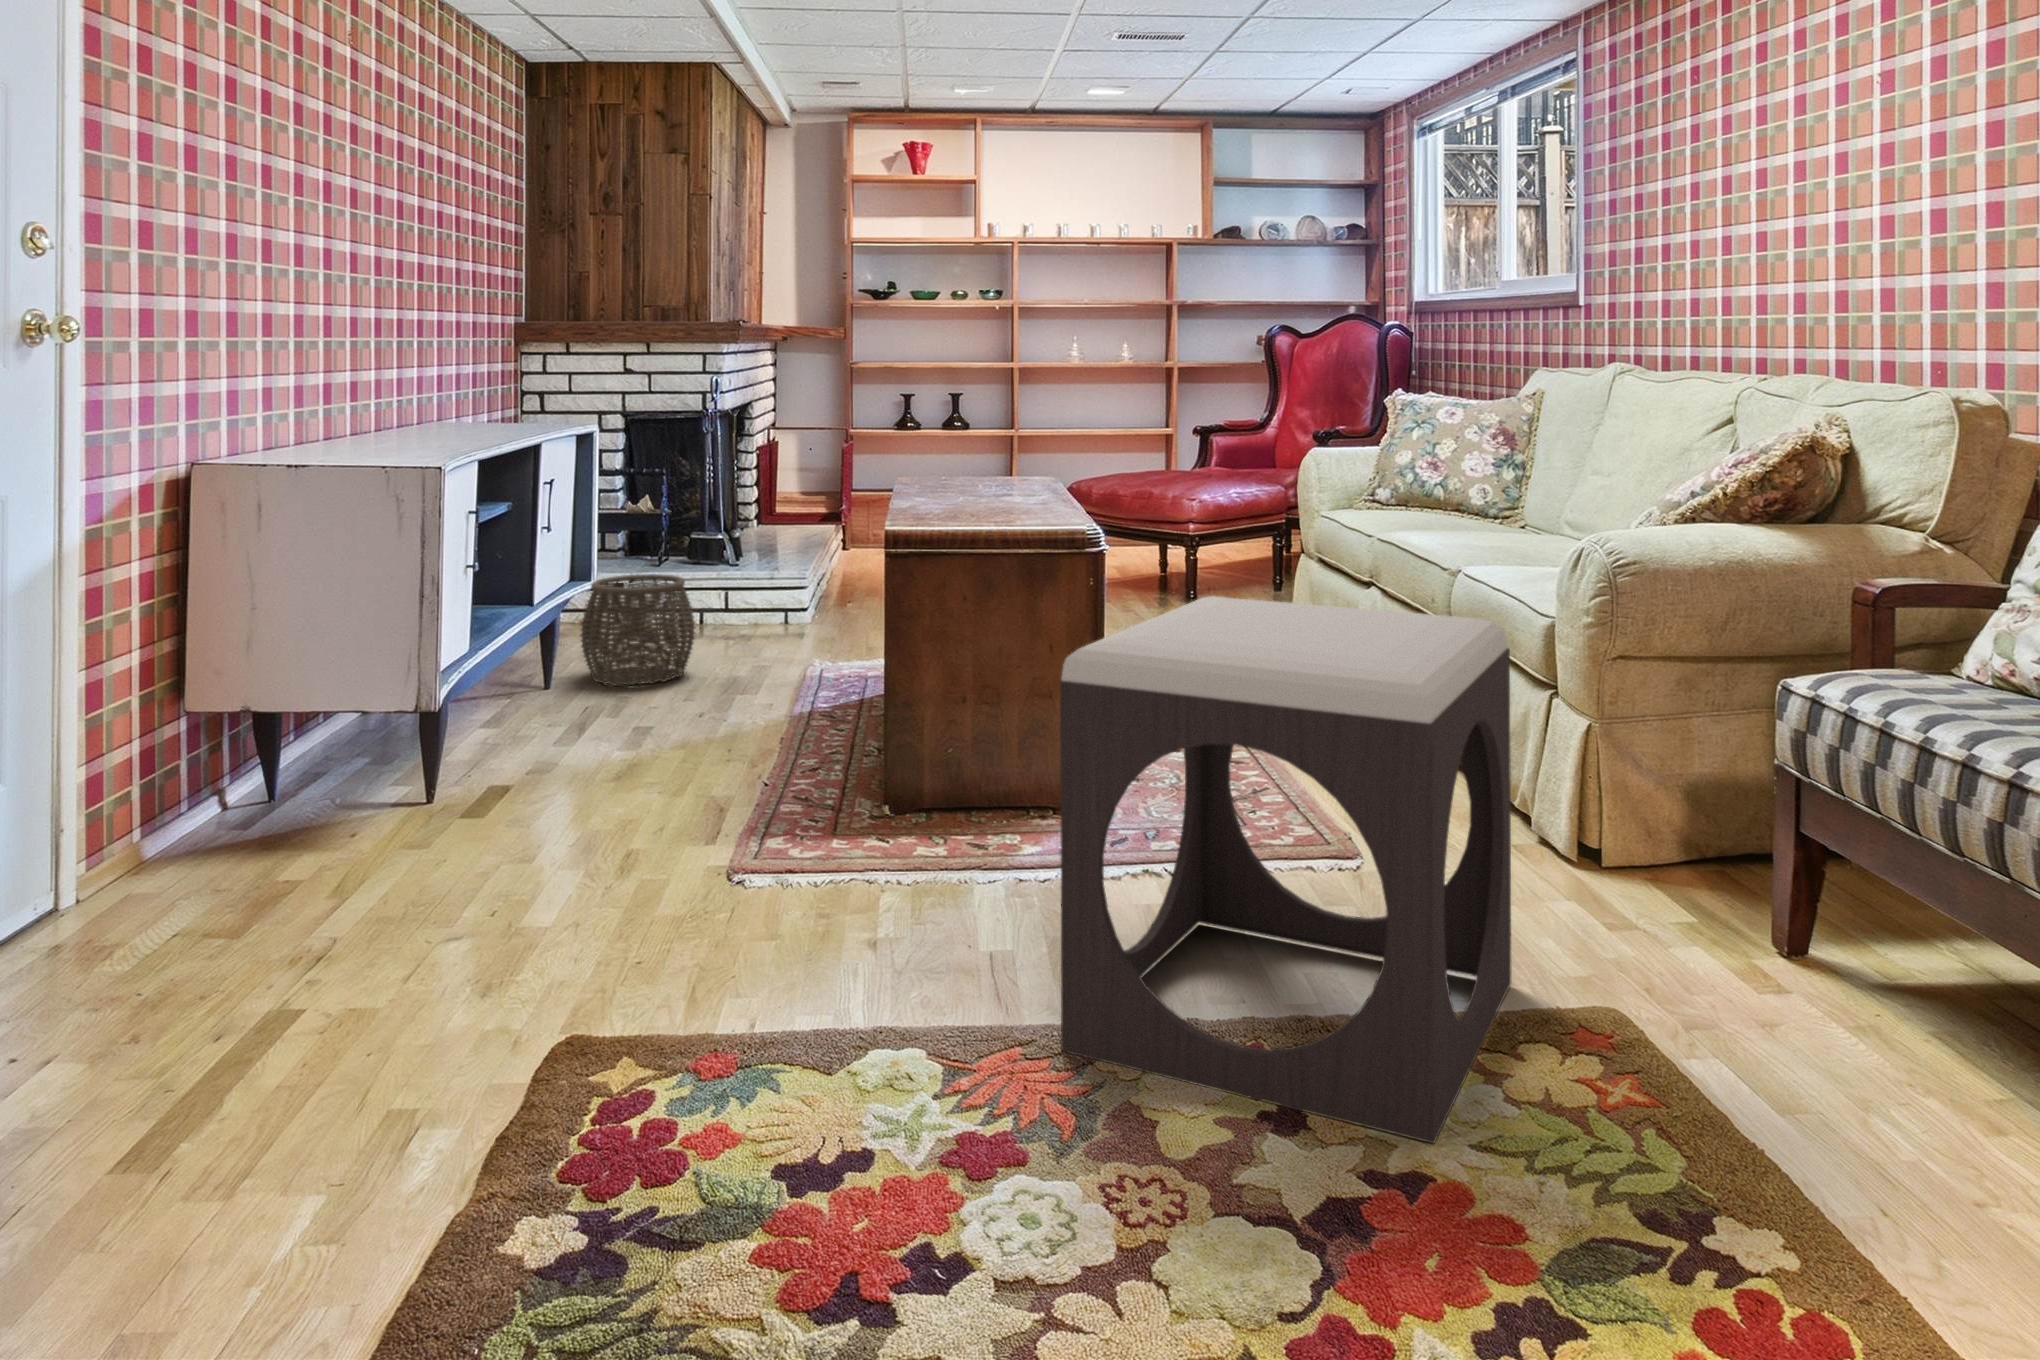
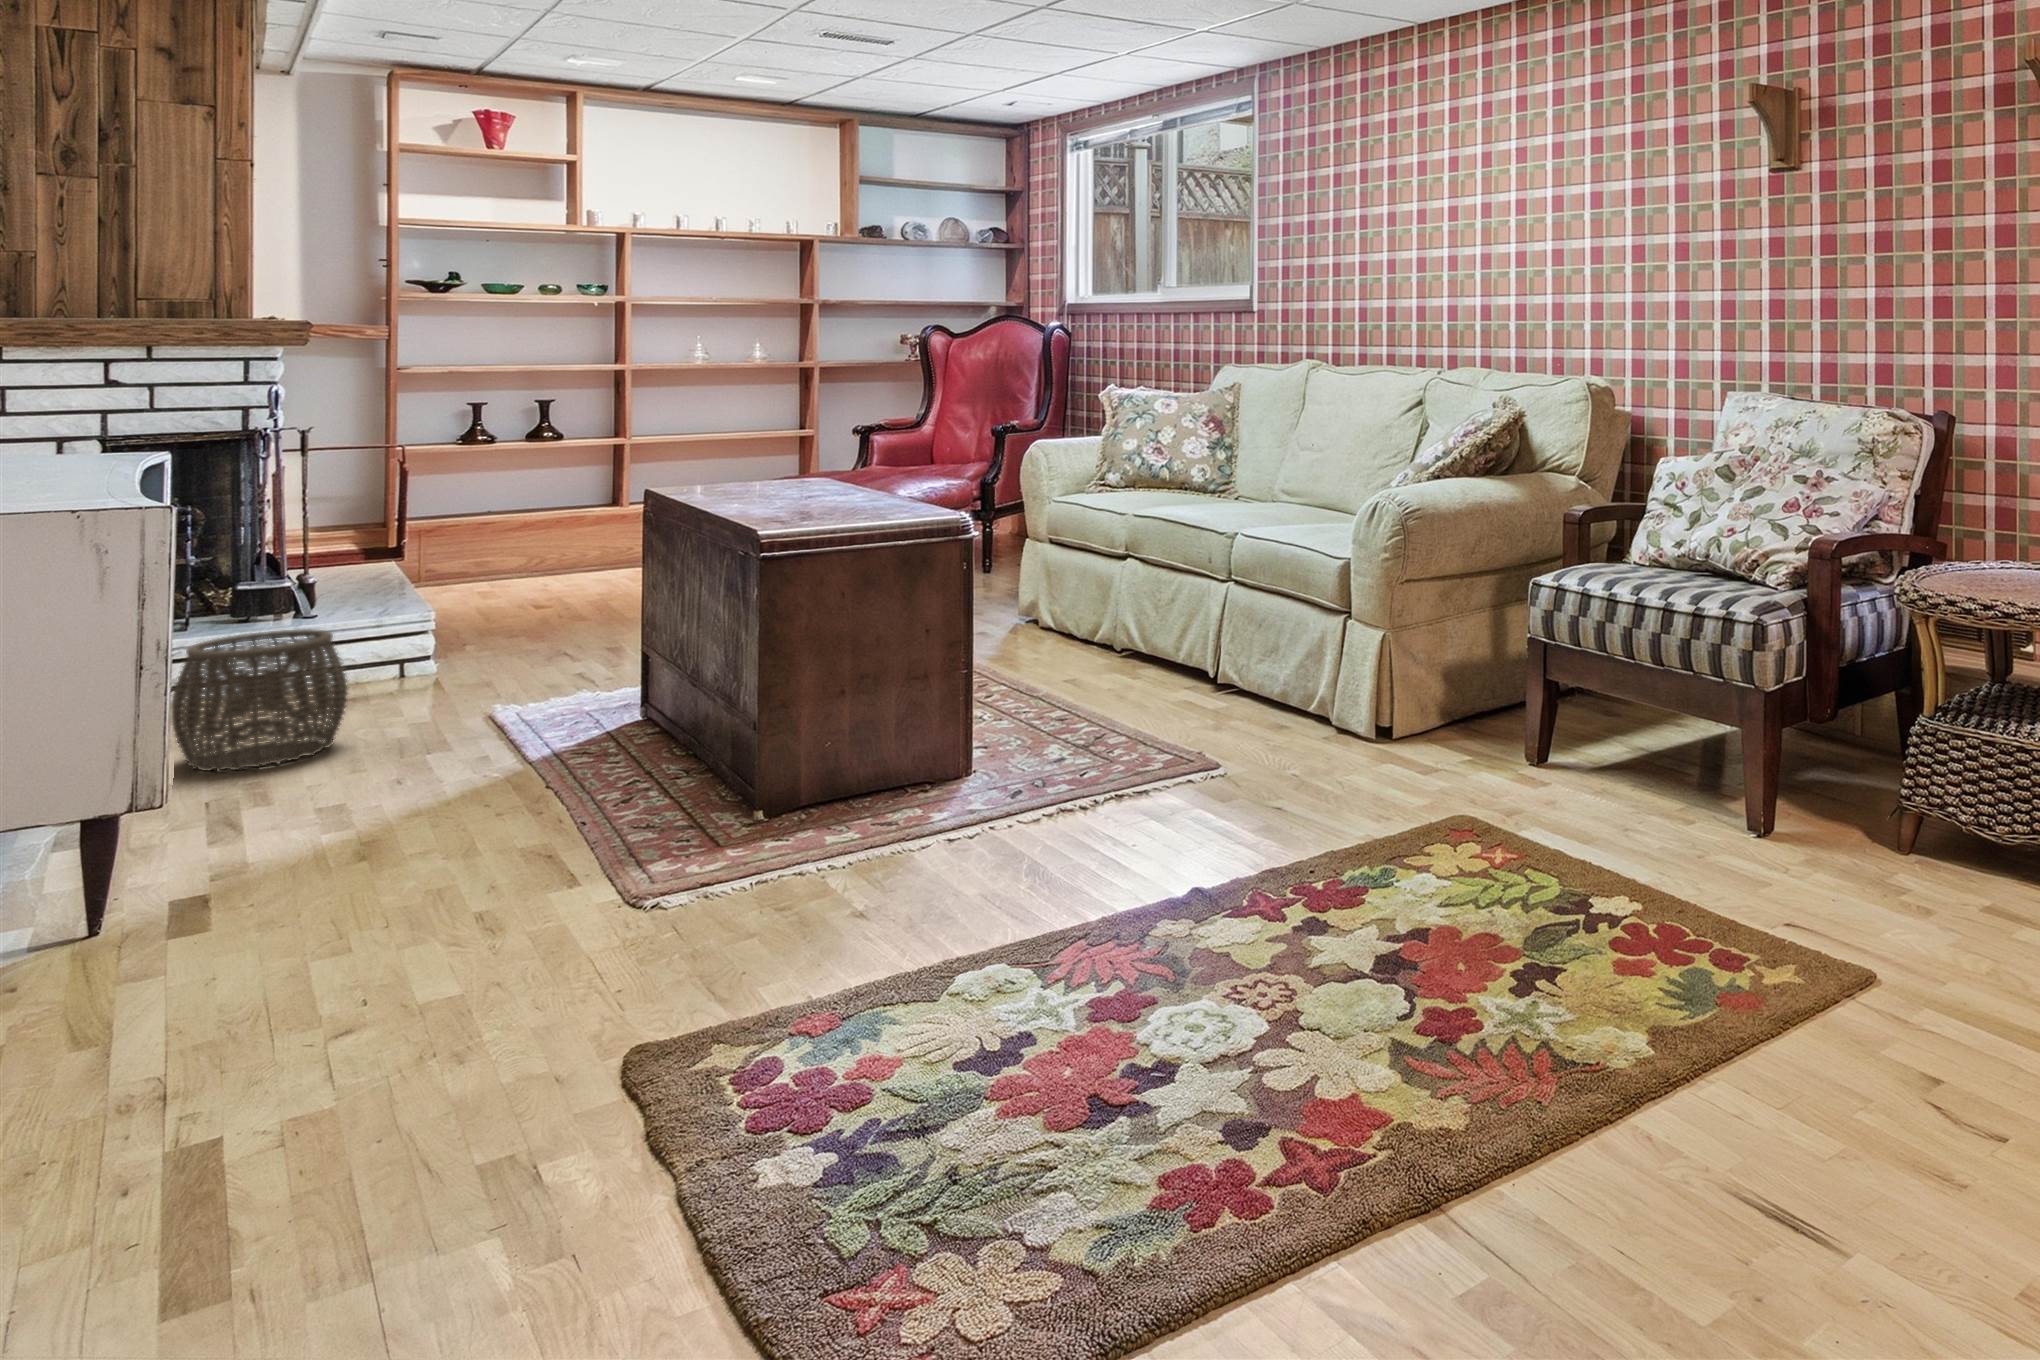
footstool: present [1060,596,1511,1143] -> none [1107,554,1412,936]

